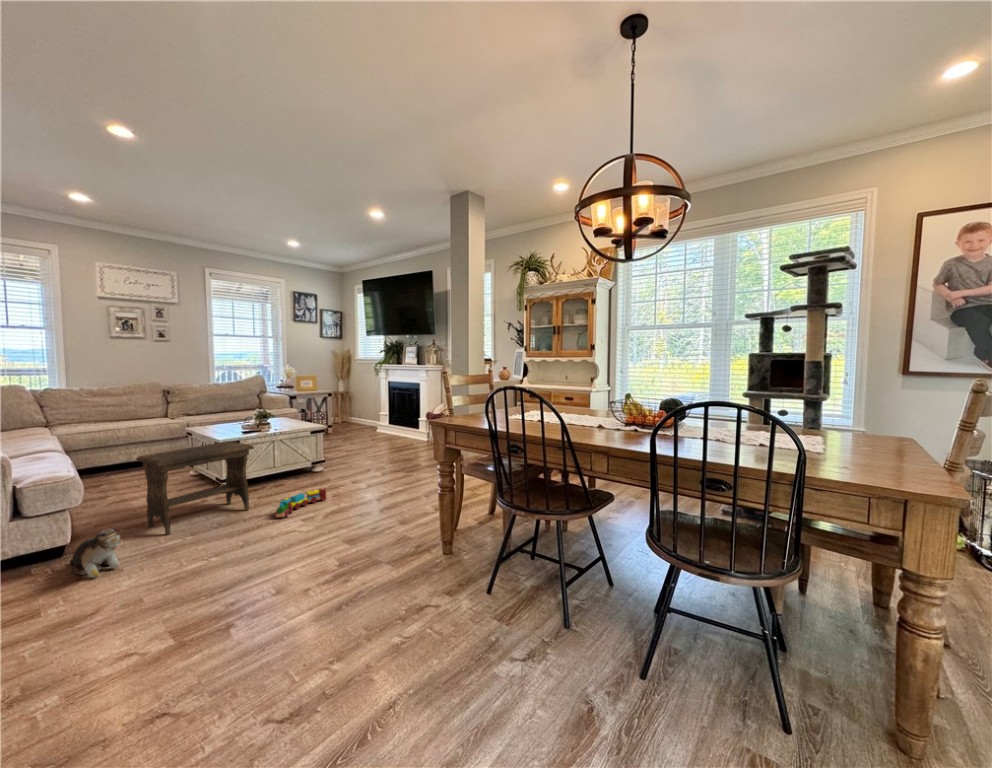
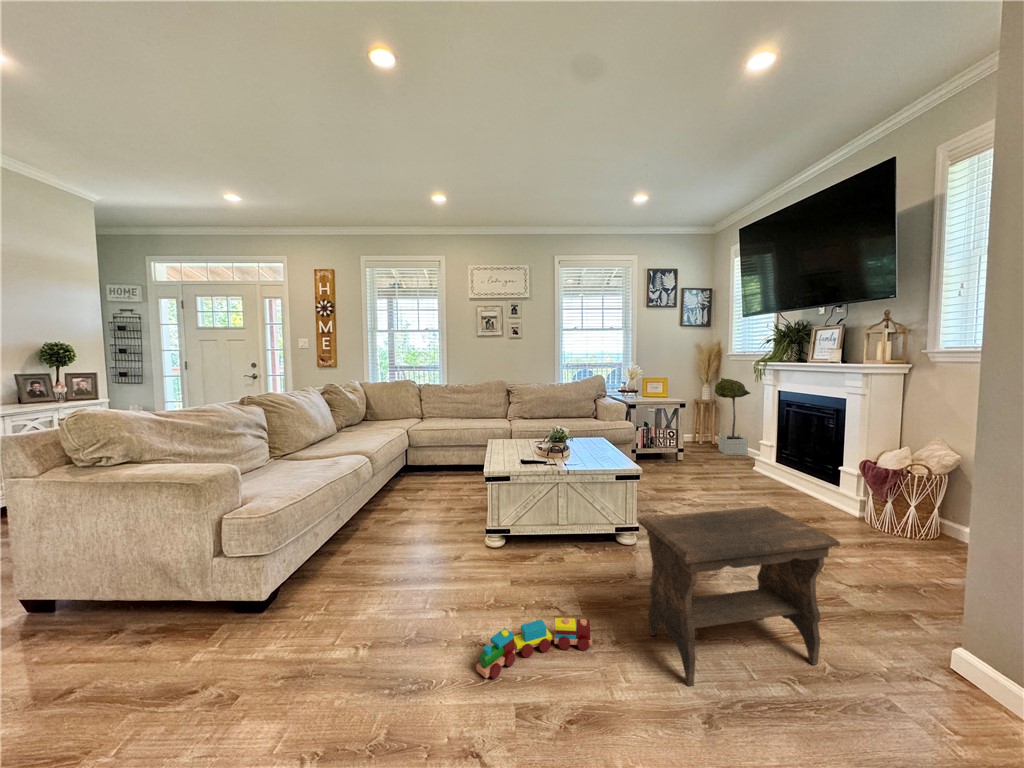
potted tree: none [349,375,372,428] -> present [715,378,750,456]
footstool: present [136,441,254,535] -> present [639,506,840,686]
plush toy: present [70,527,124,578] -> none [169,627,248,705]

